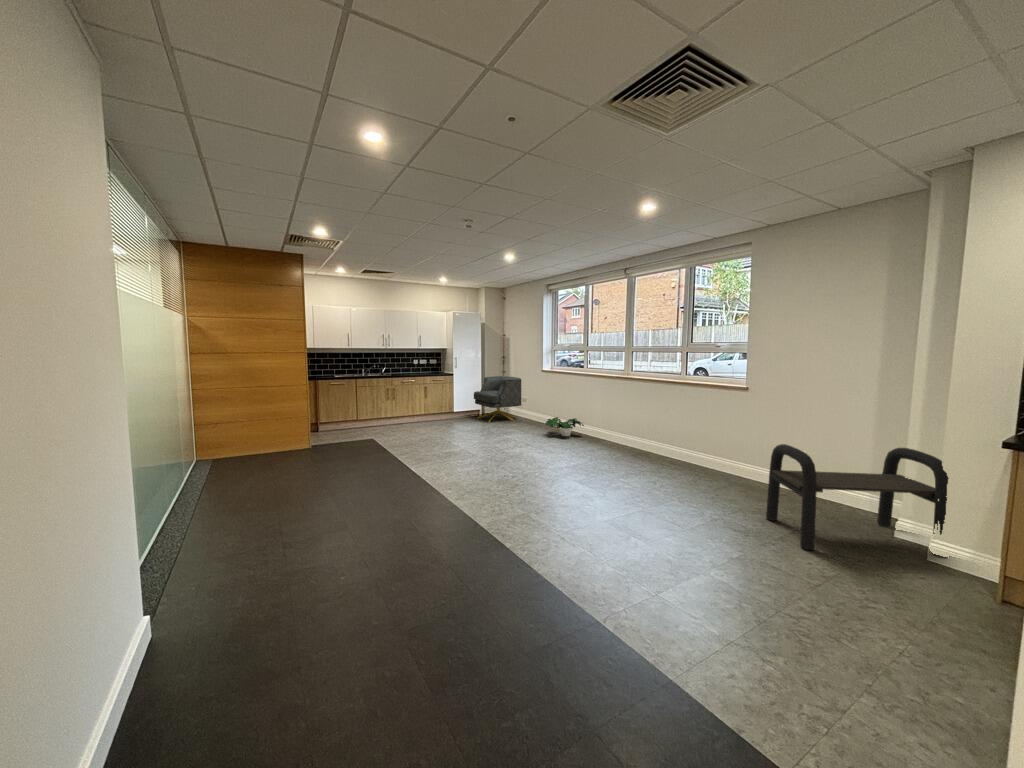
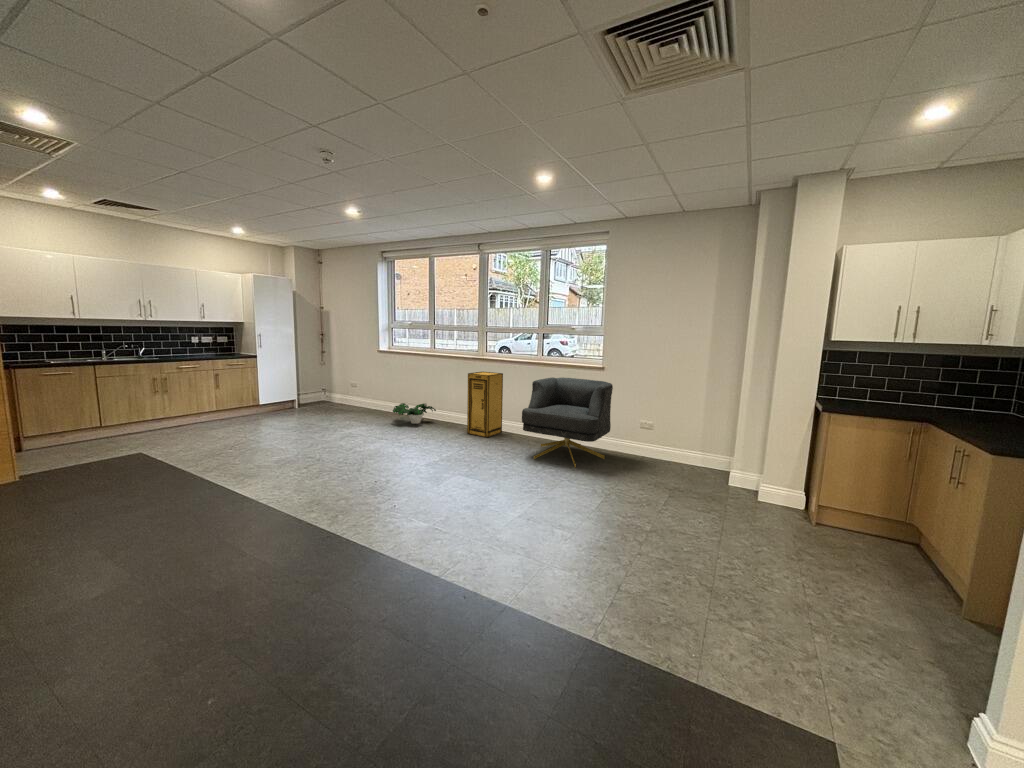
armchair: present [474,376,521,422] -> present [522,377,613,467]
storage cabinet: none [606,390,643,454] -> present [467,372,503,438]
bench: present [766,444,949,558] -> none [644,414,772,510]

